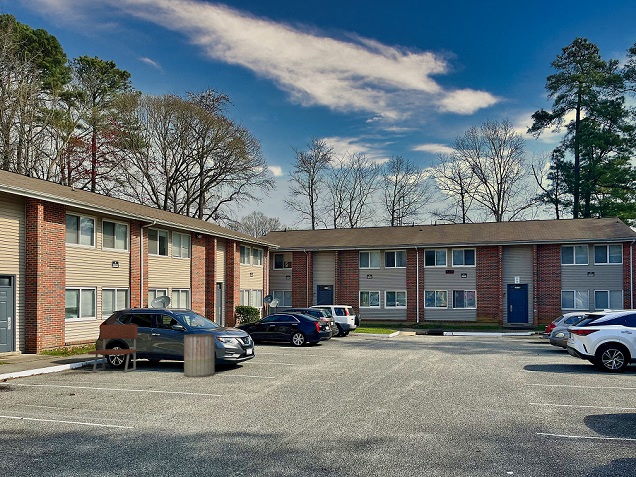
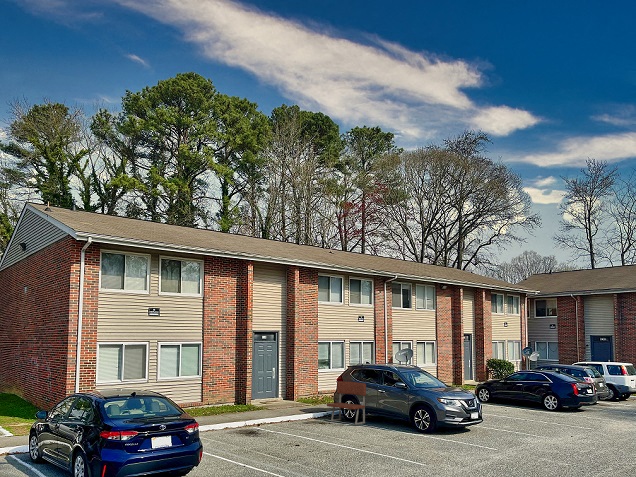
trash can: present [184,334,215,377] -> none [401,397,428,438]

